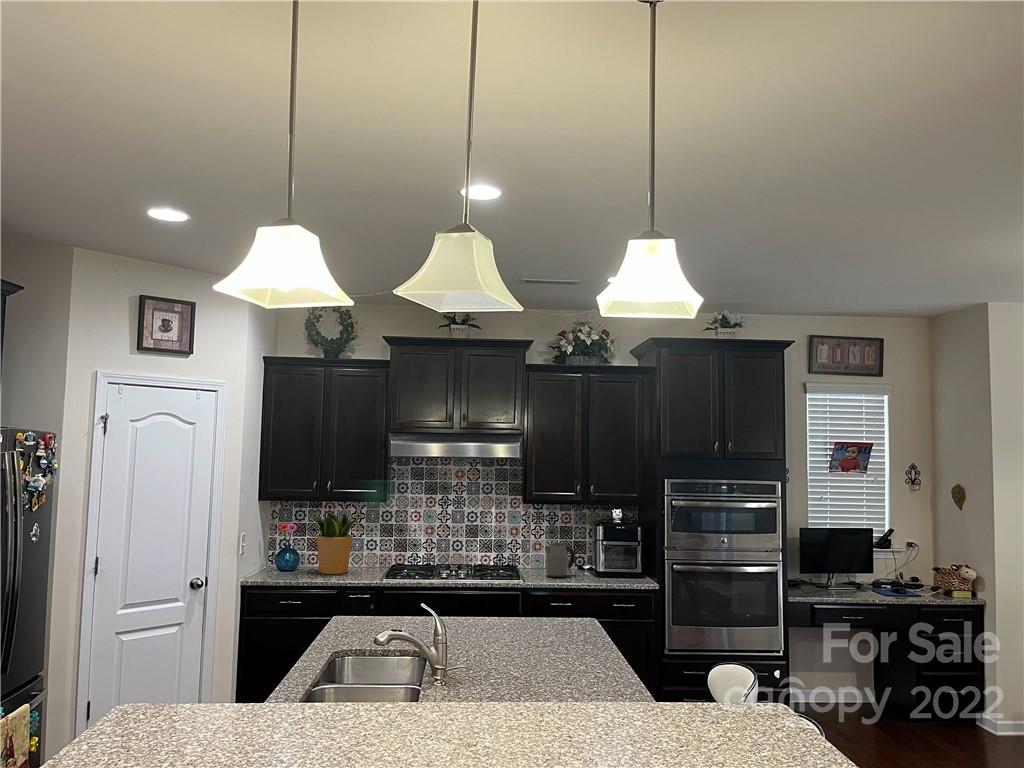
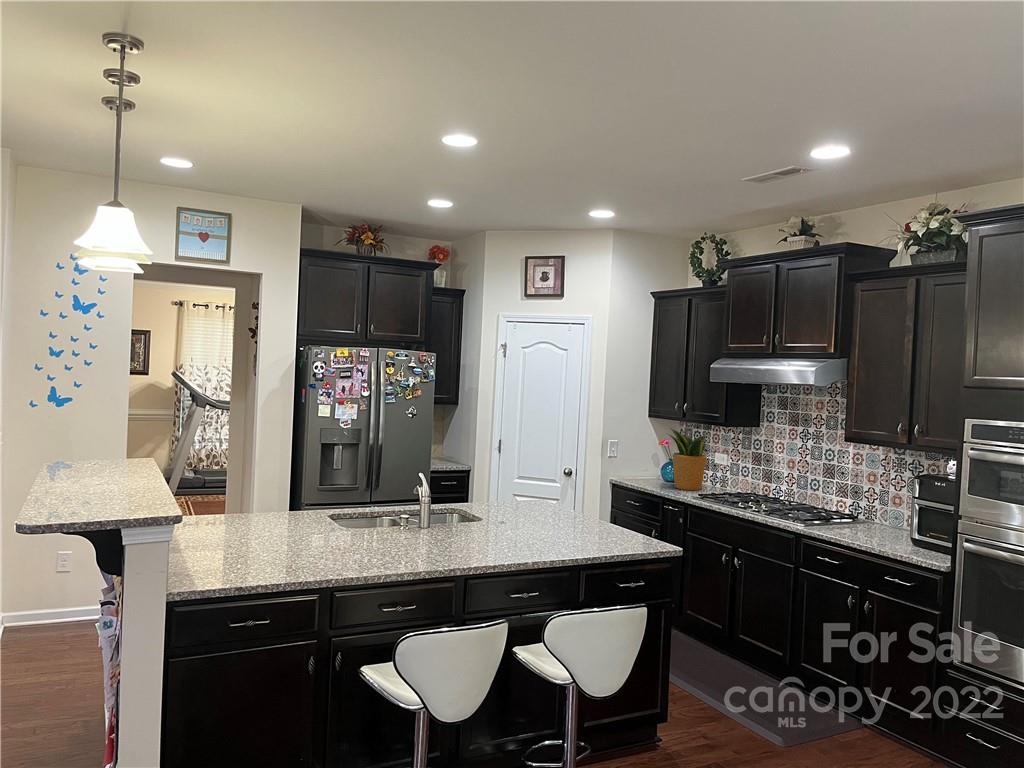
kettle: present [545,543,576,578] -> none [838,492,884,536]

